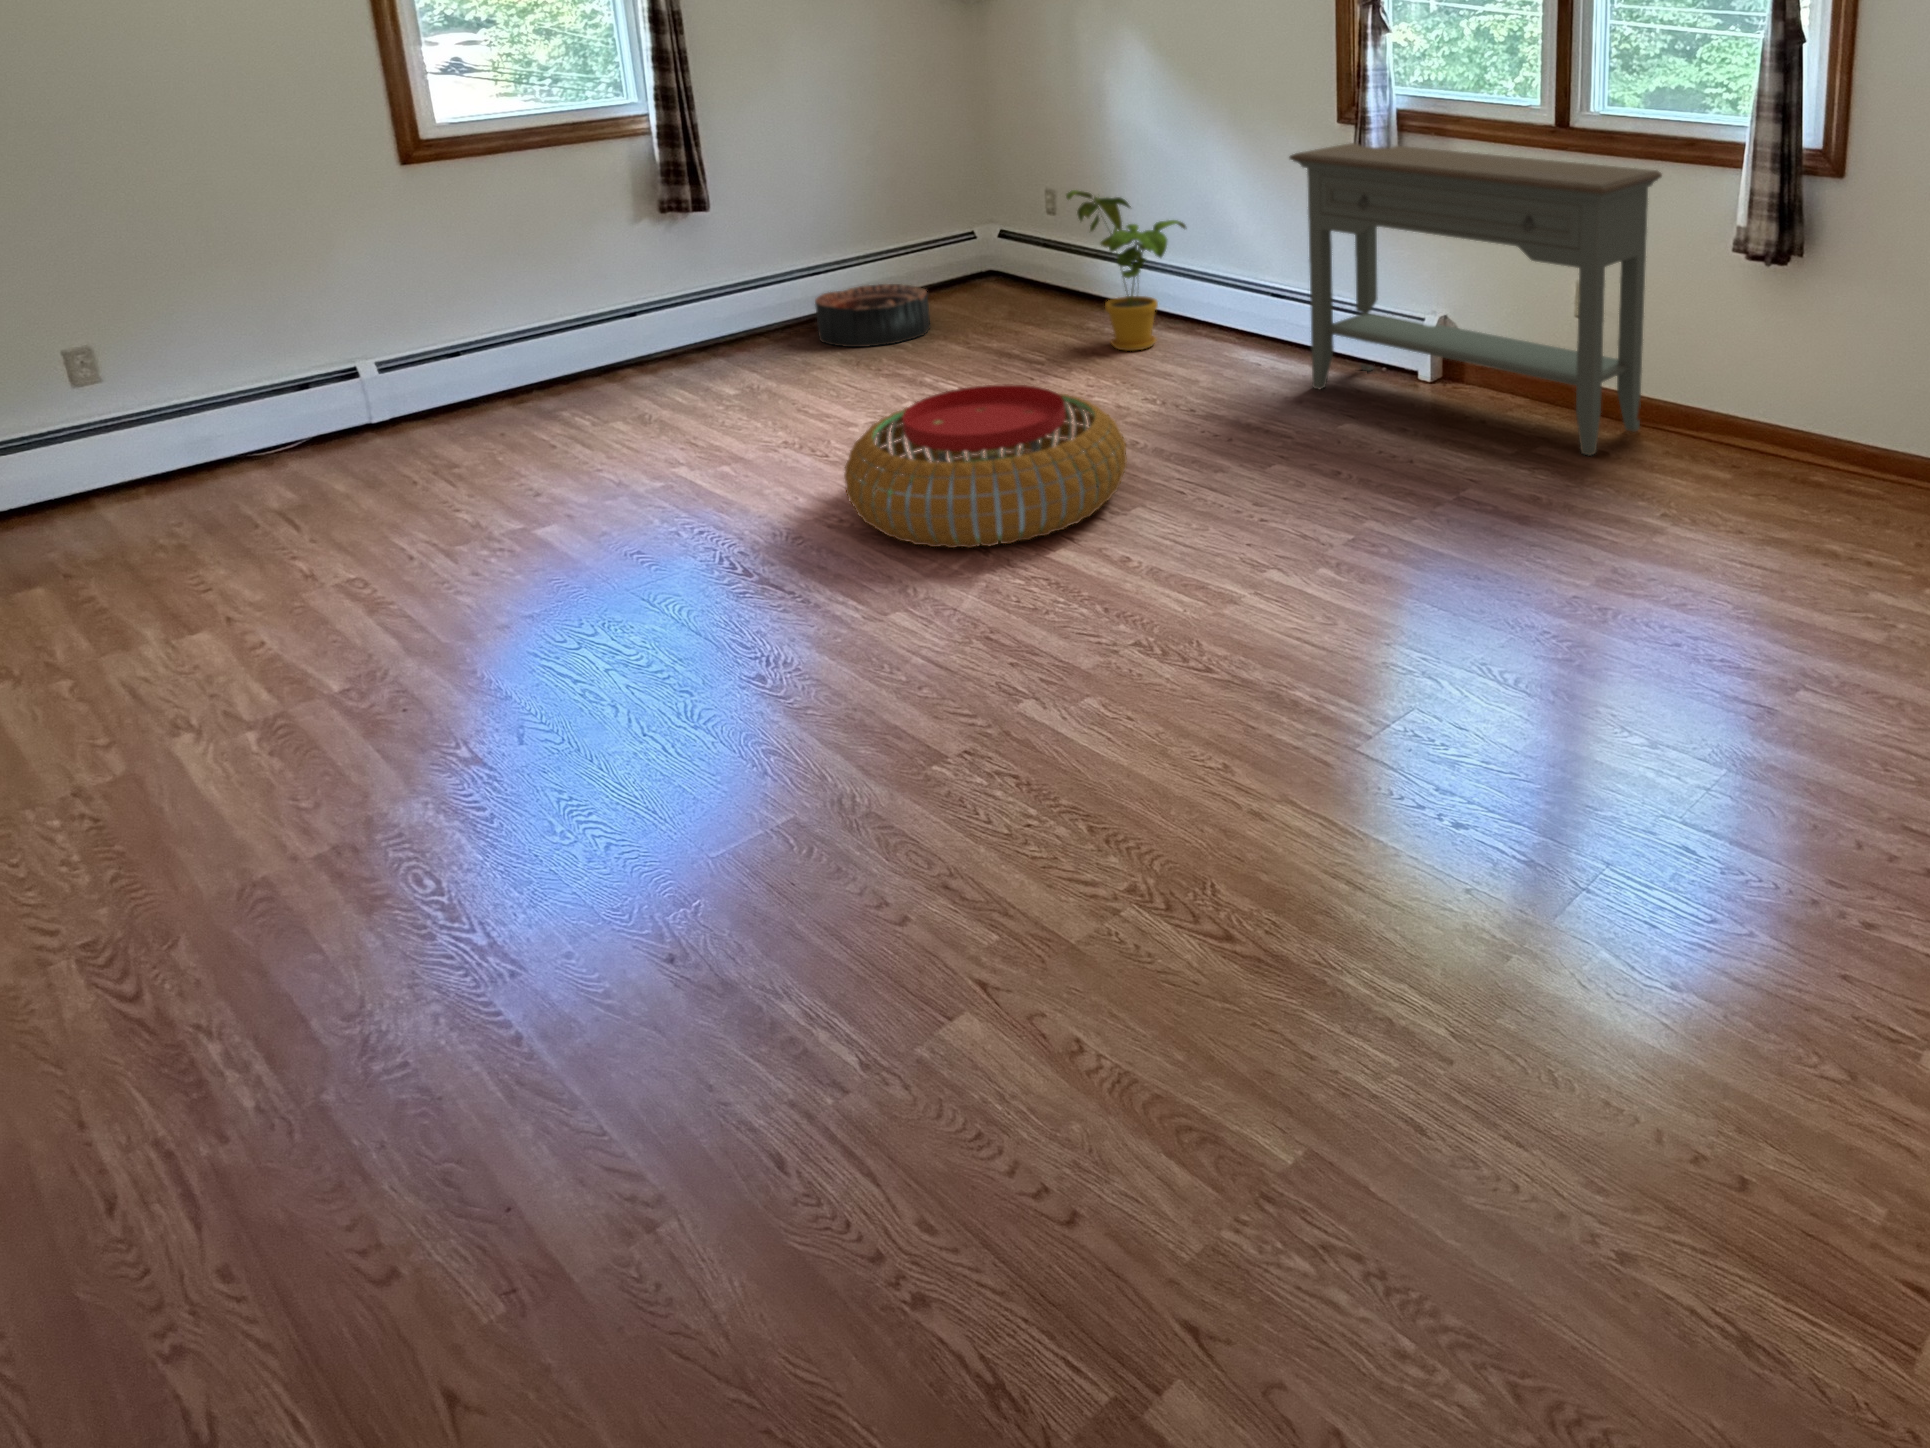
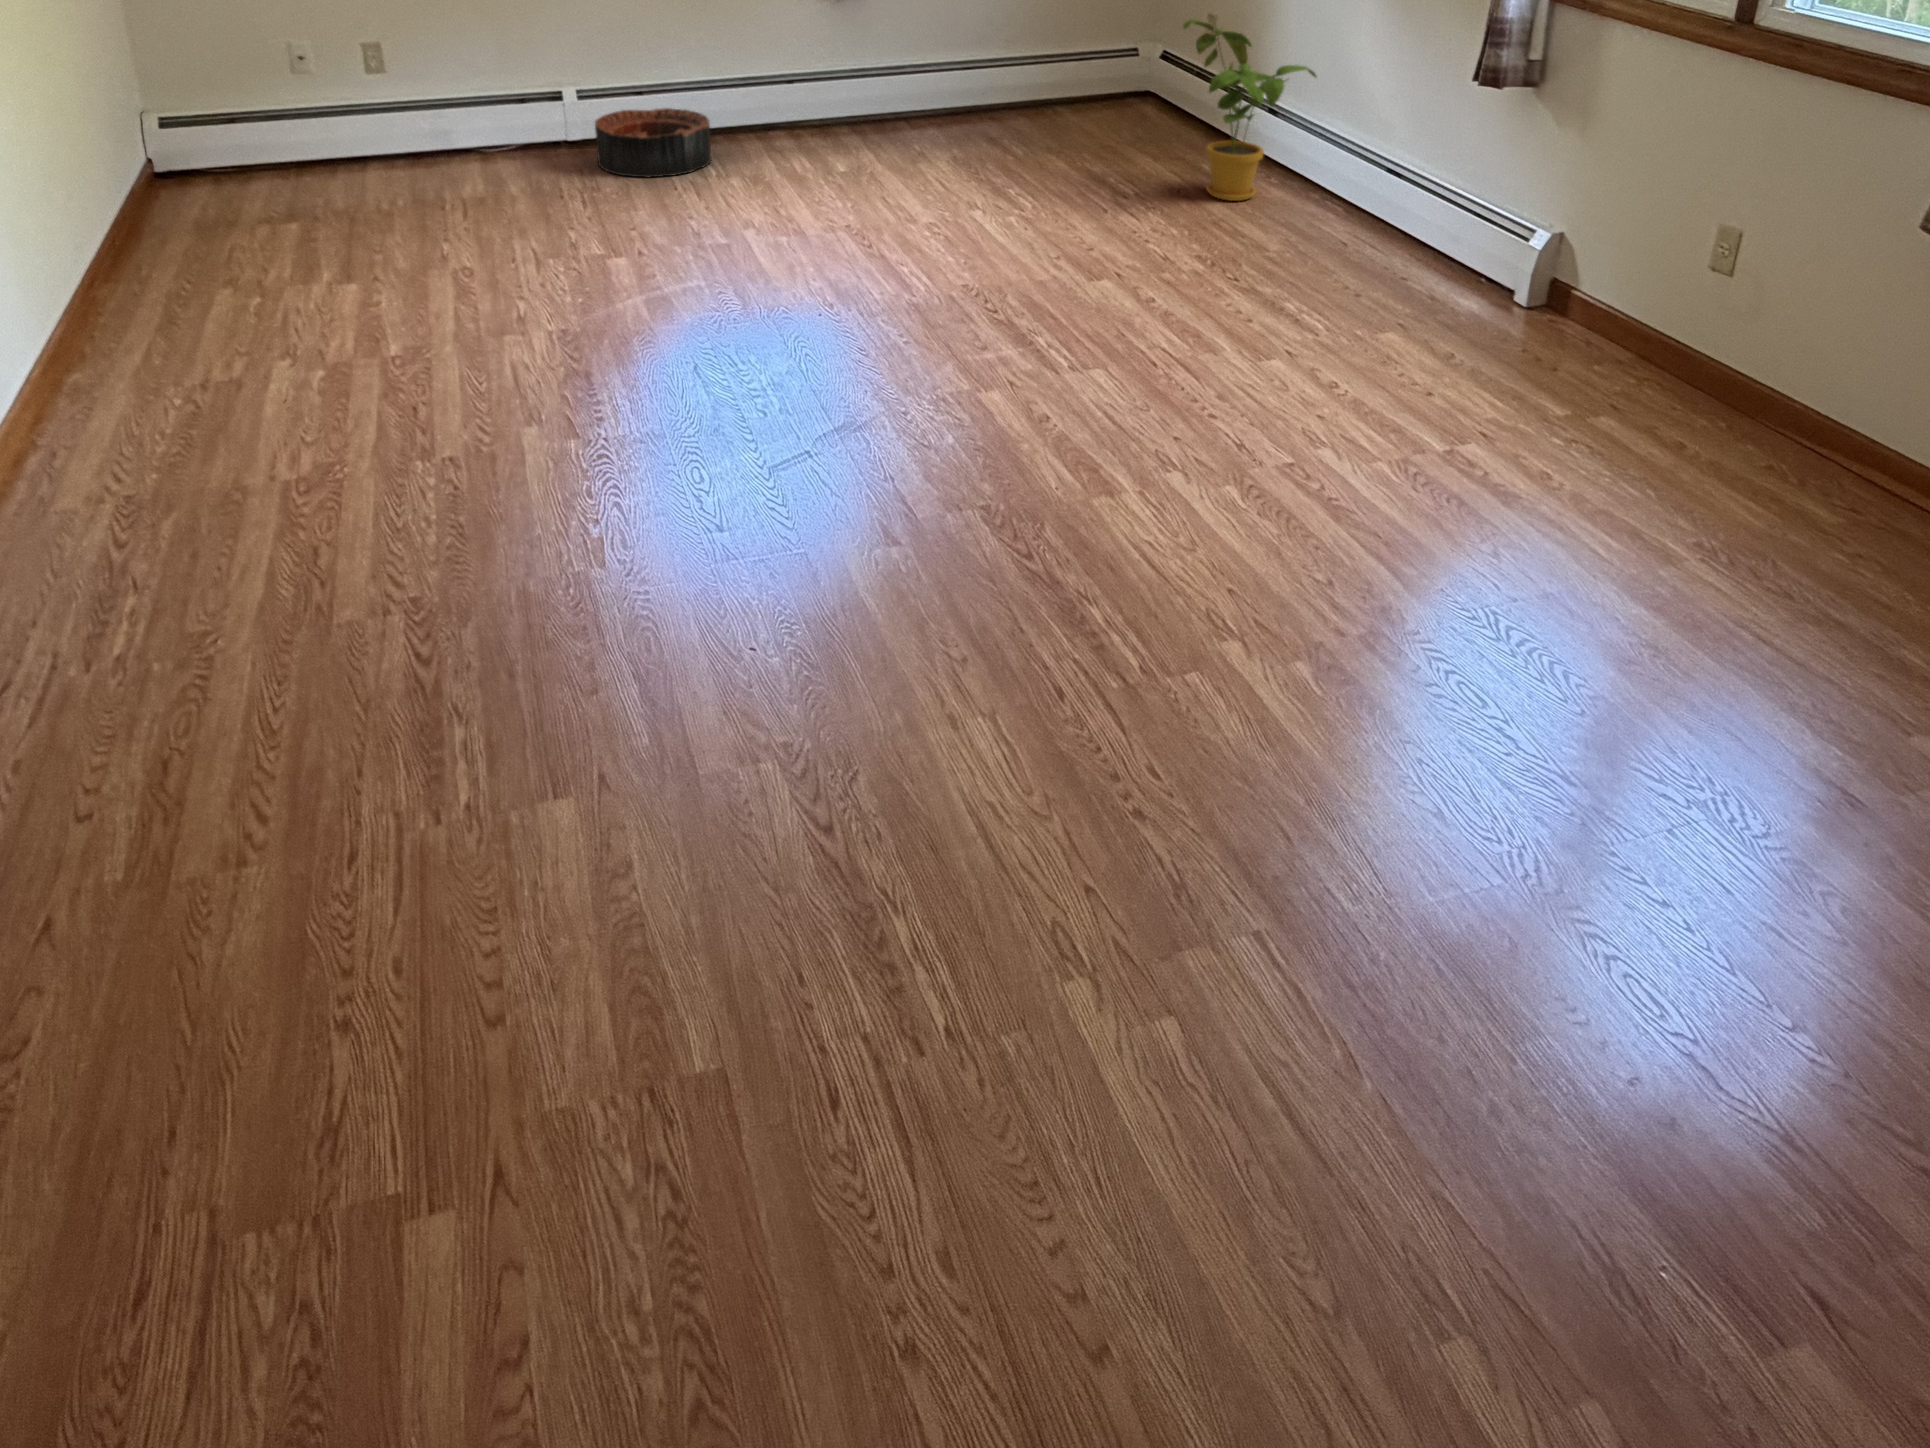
console table: present [1289,143,1662,456] -> none [1381,7,1852,447]
basket: present [815,284,930,347] -> present [595,108,711,177]
pouf: present [844,385,1127,548] -> none [830,212,1105,376]

